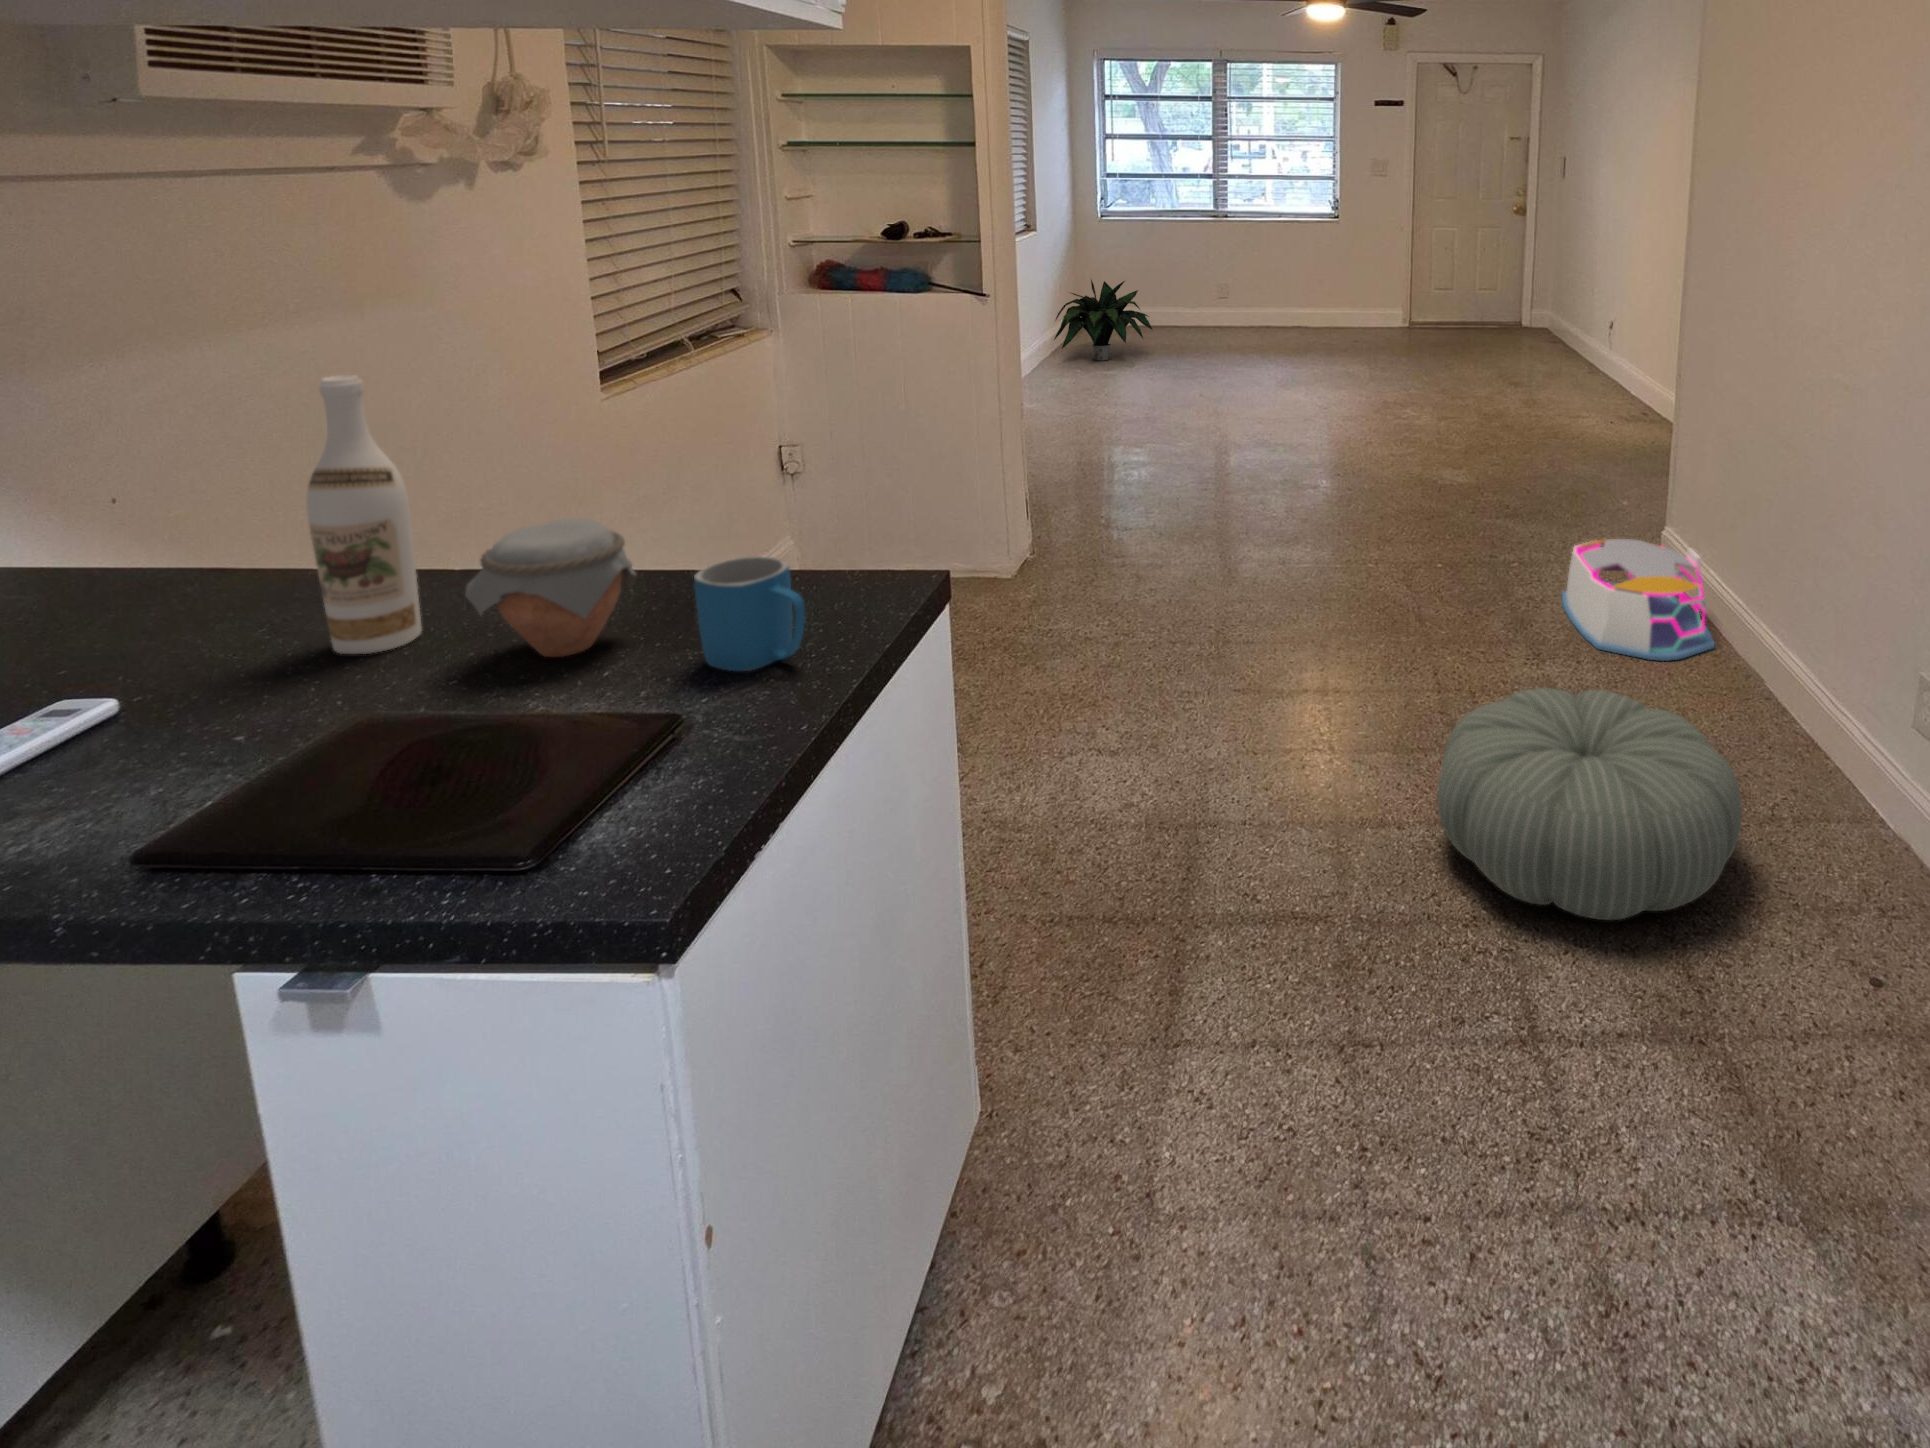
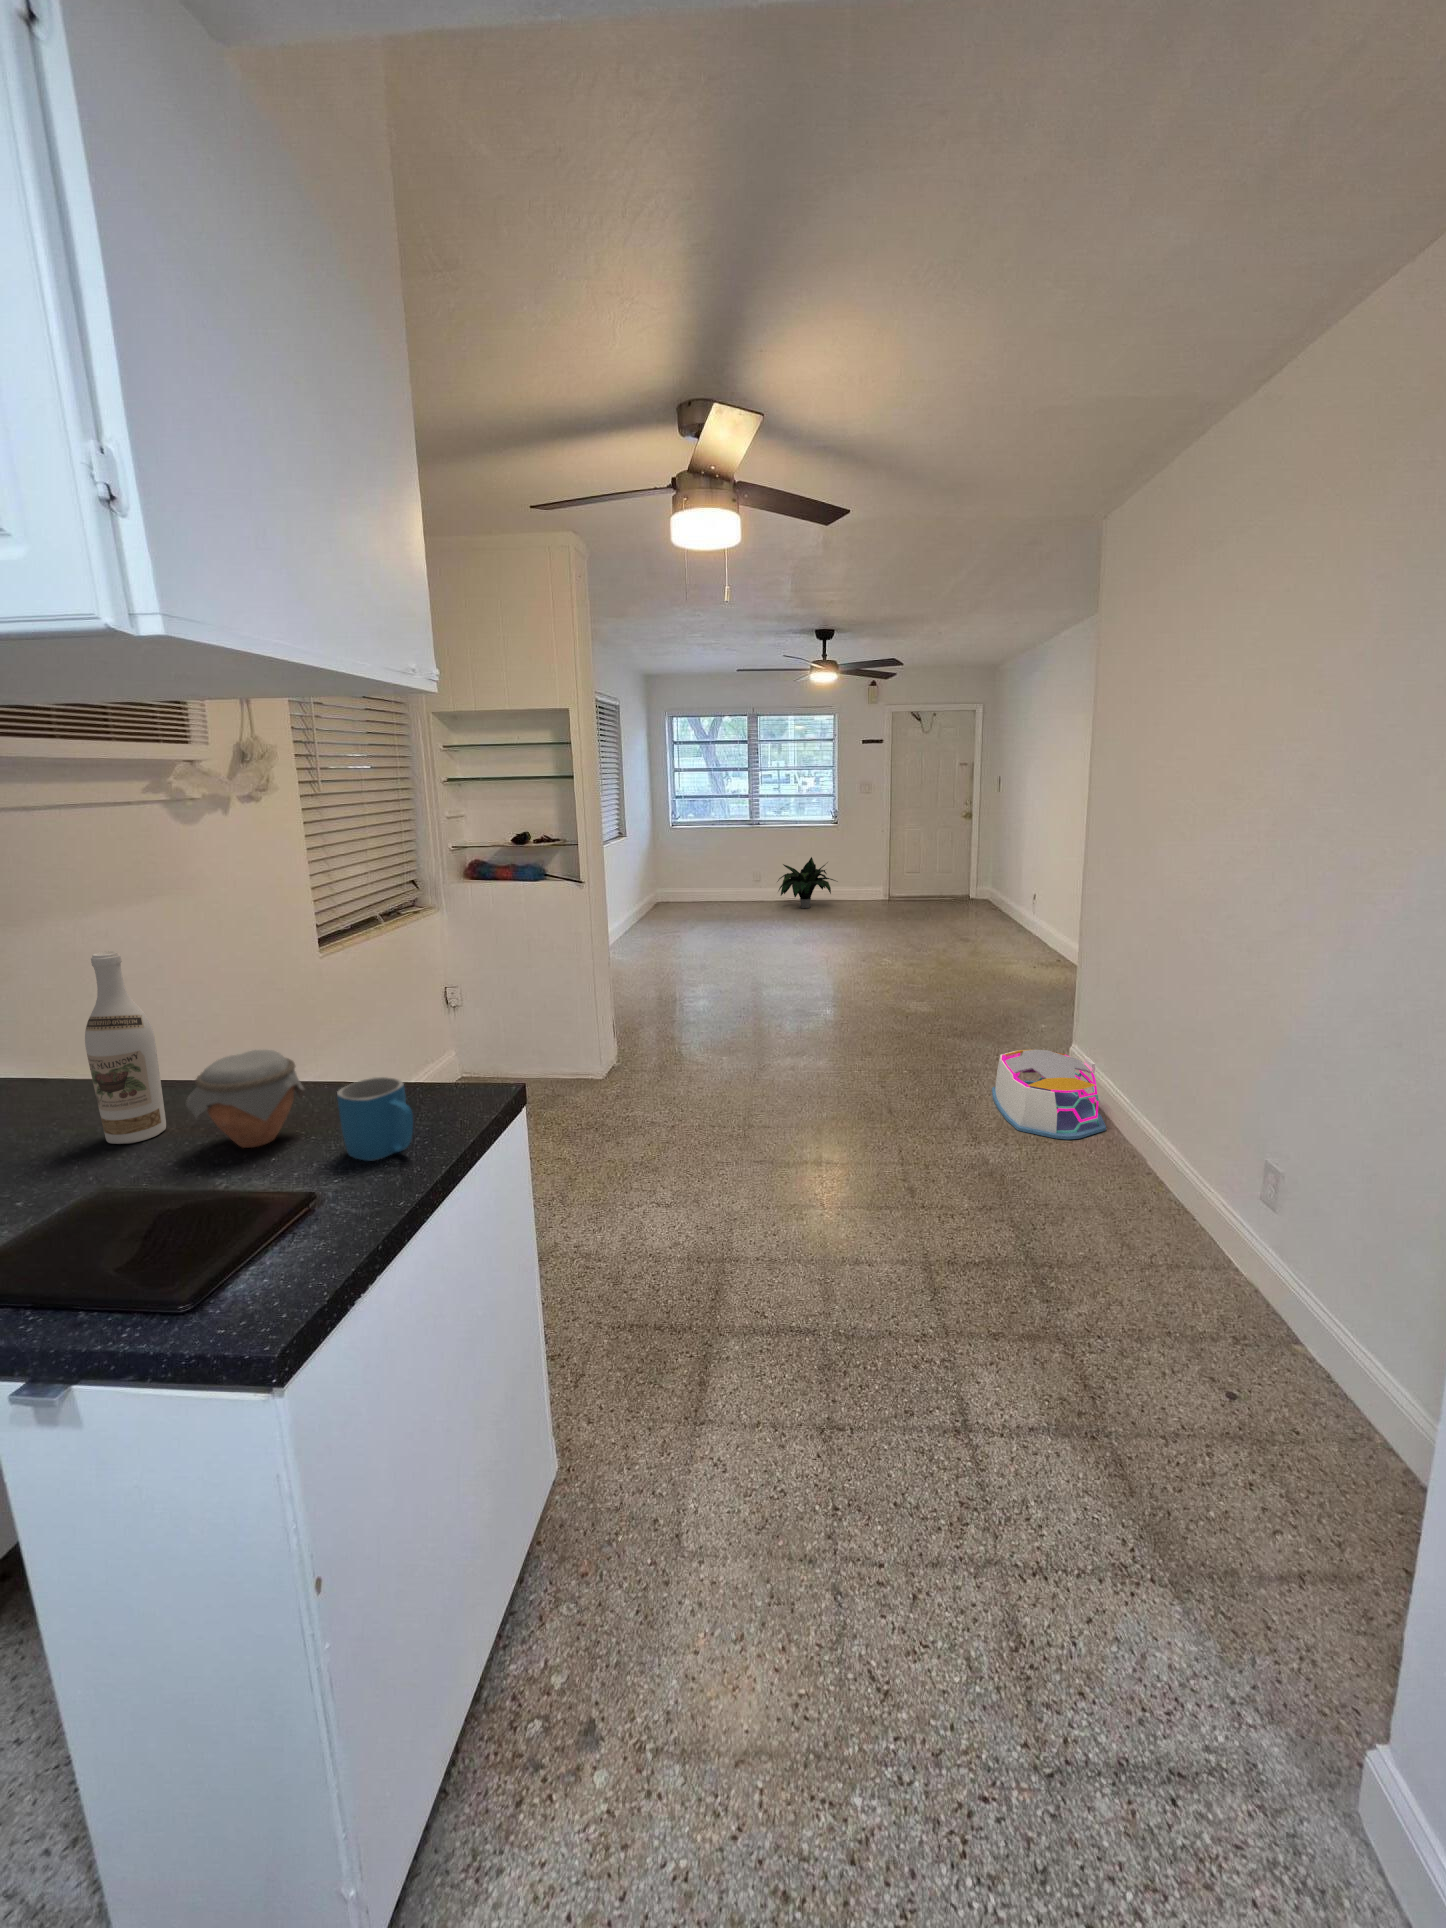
potted plant: present [1054,280,1152,361] -> present [777,857,836,908]
pouf: present [1437,688,1742,920] -> none [896,1162,1124,1337]

